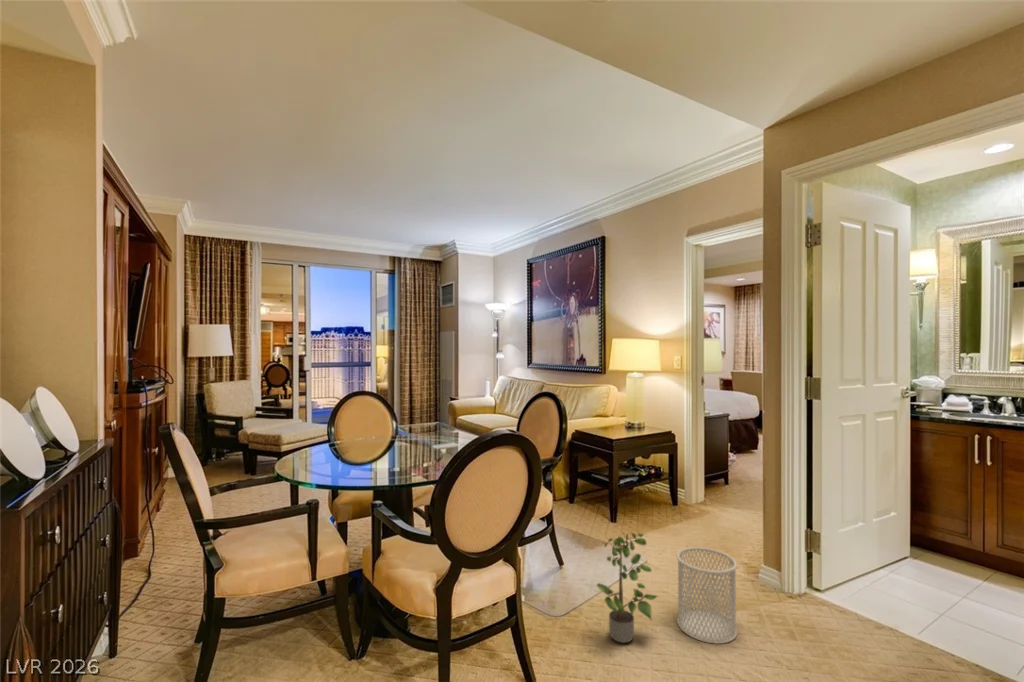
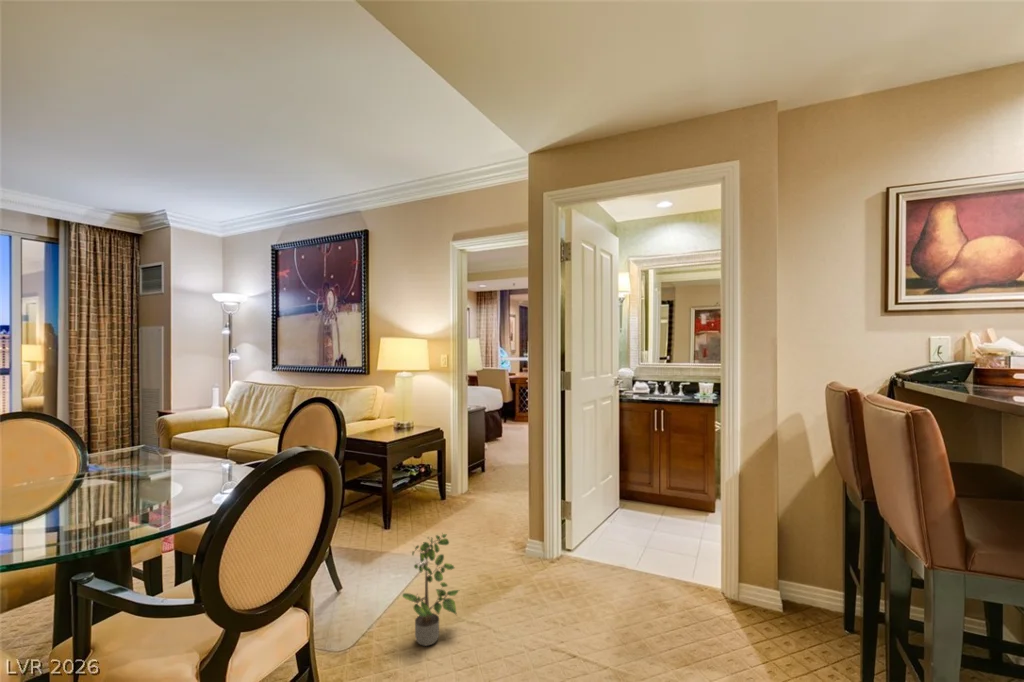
wastebasket: present [677,547,737,644] -> none [472,534,523,620]

